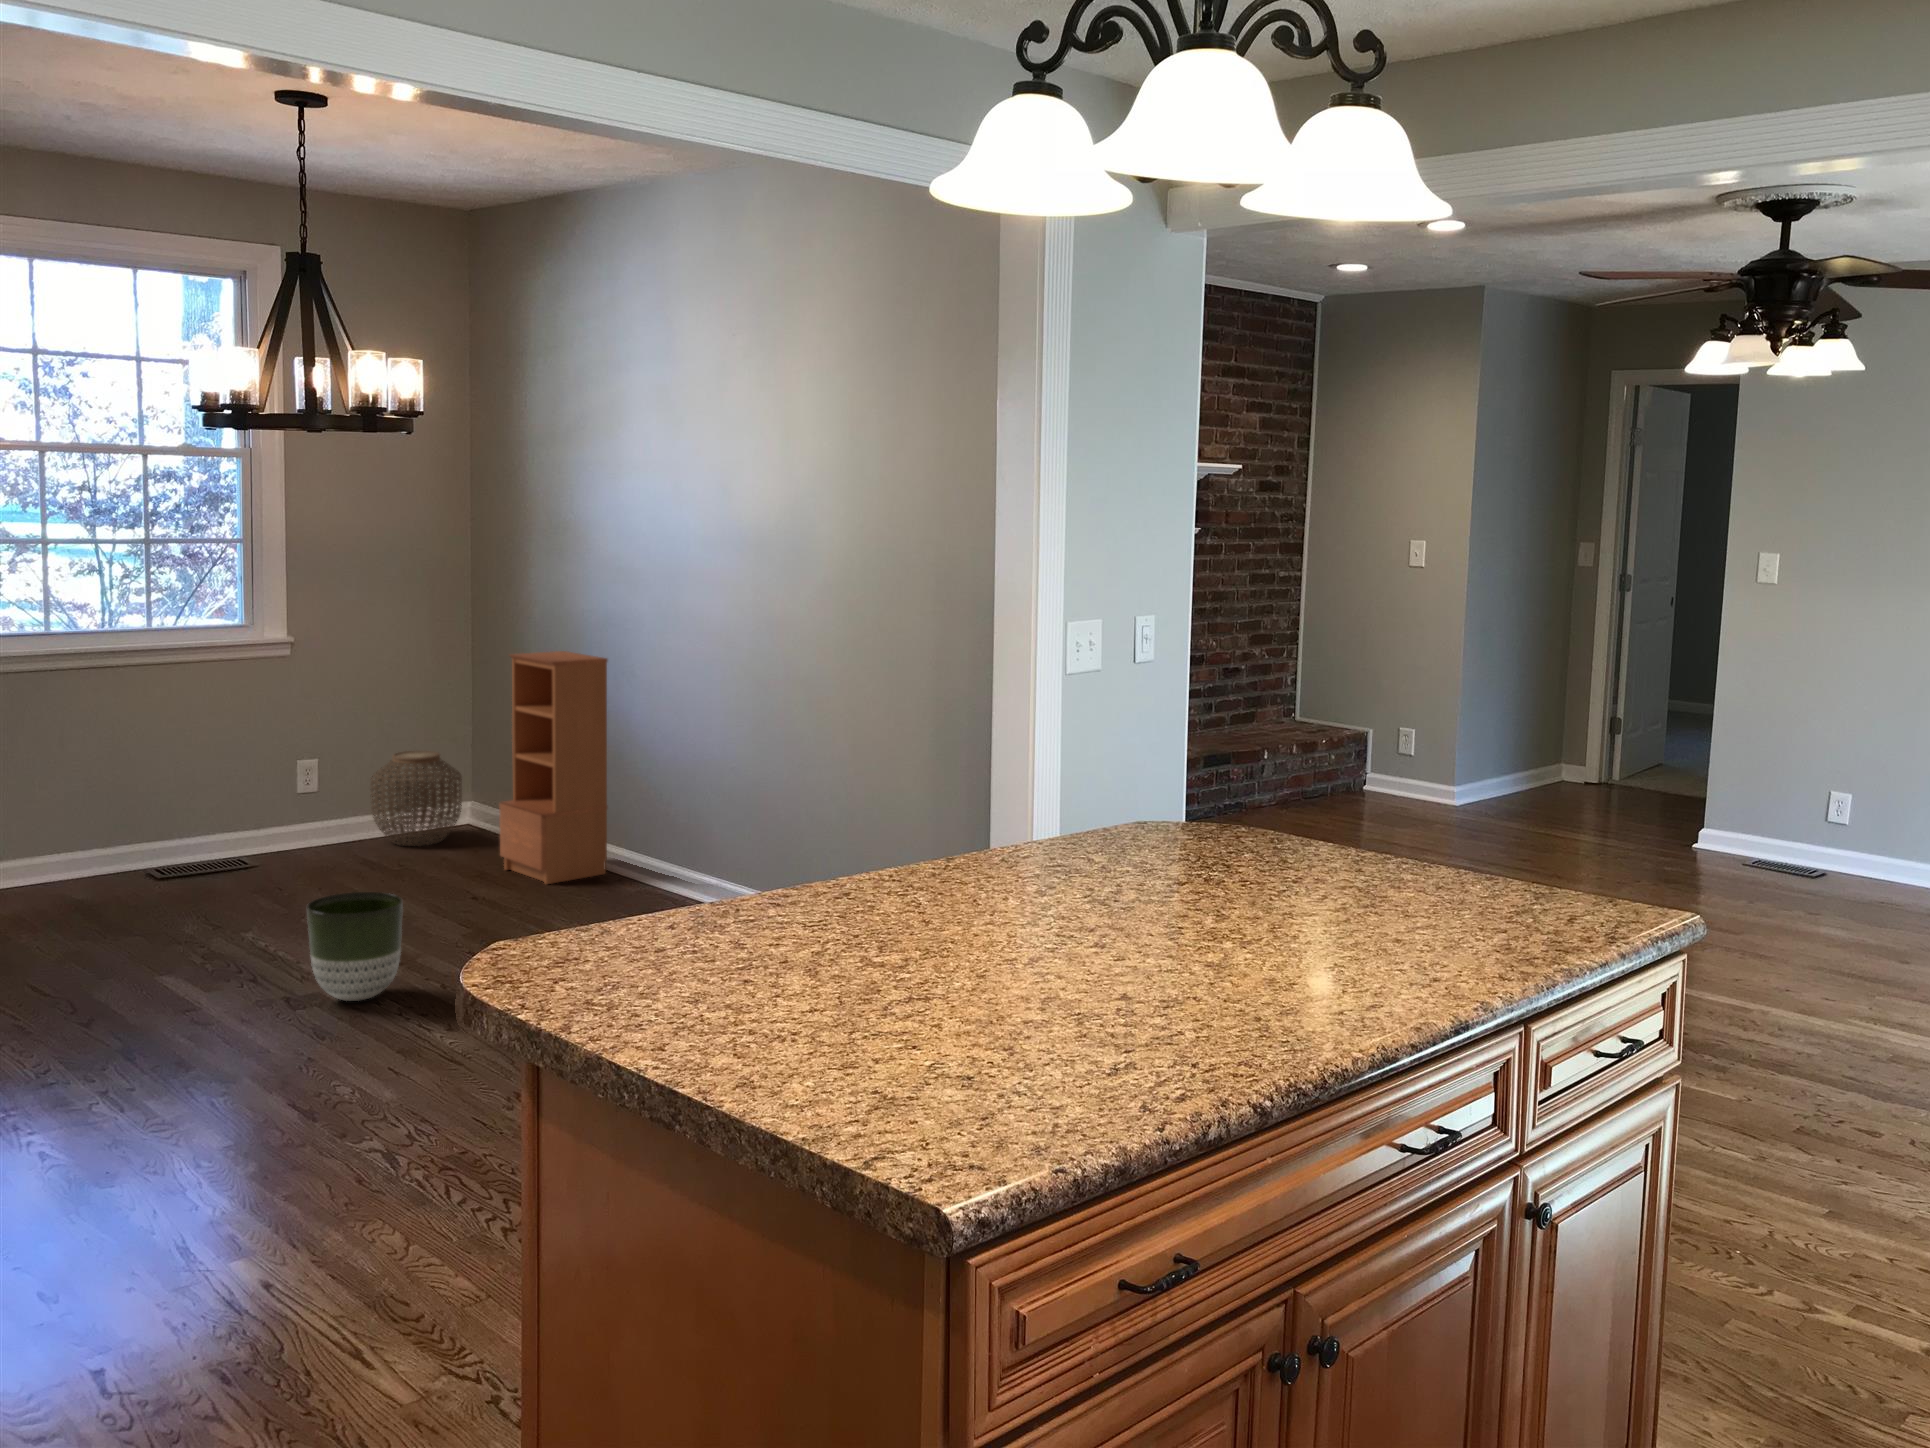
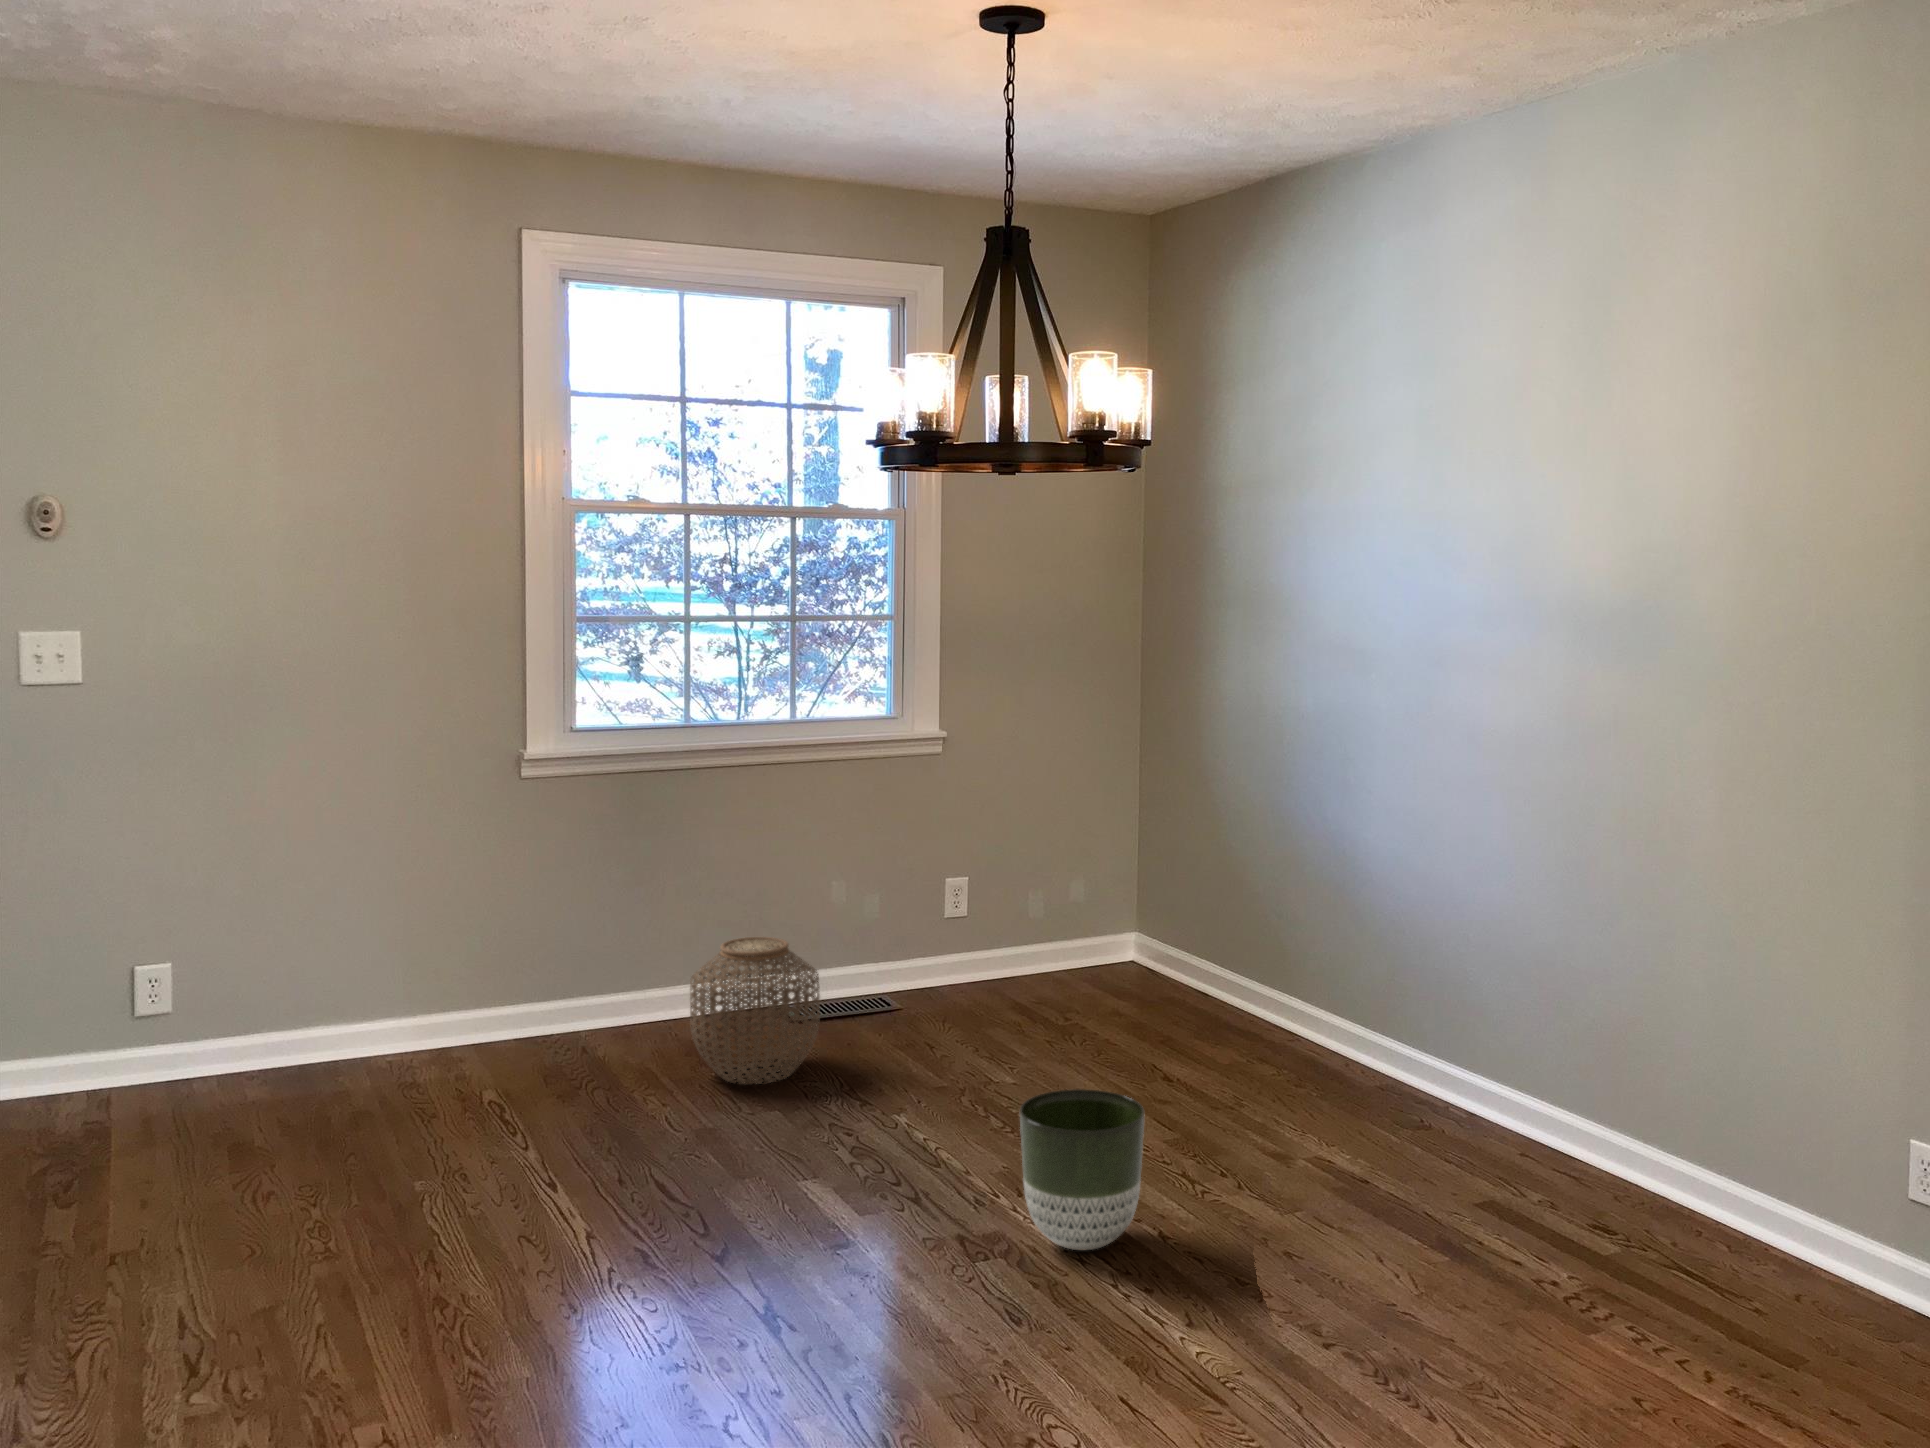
bookcase: present [499,651,608,884] -> none [1192,750,1335,1057]
woven basket: present [371,751,462,846] -> present [690,937,820,1084]

